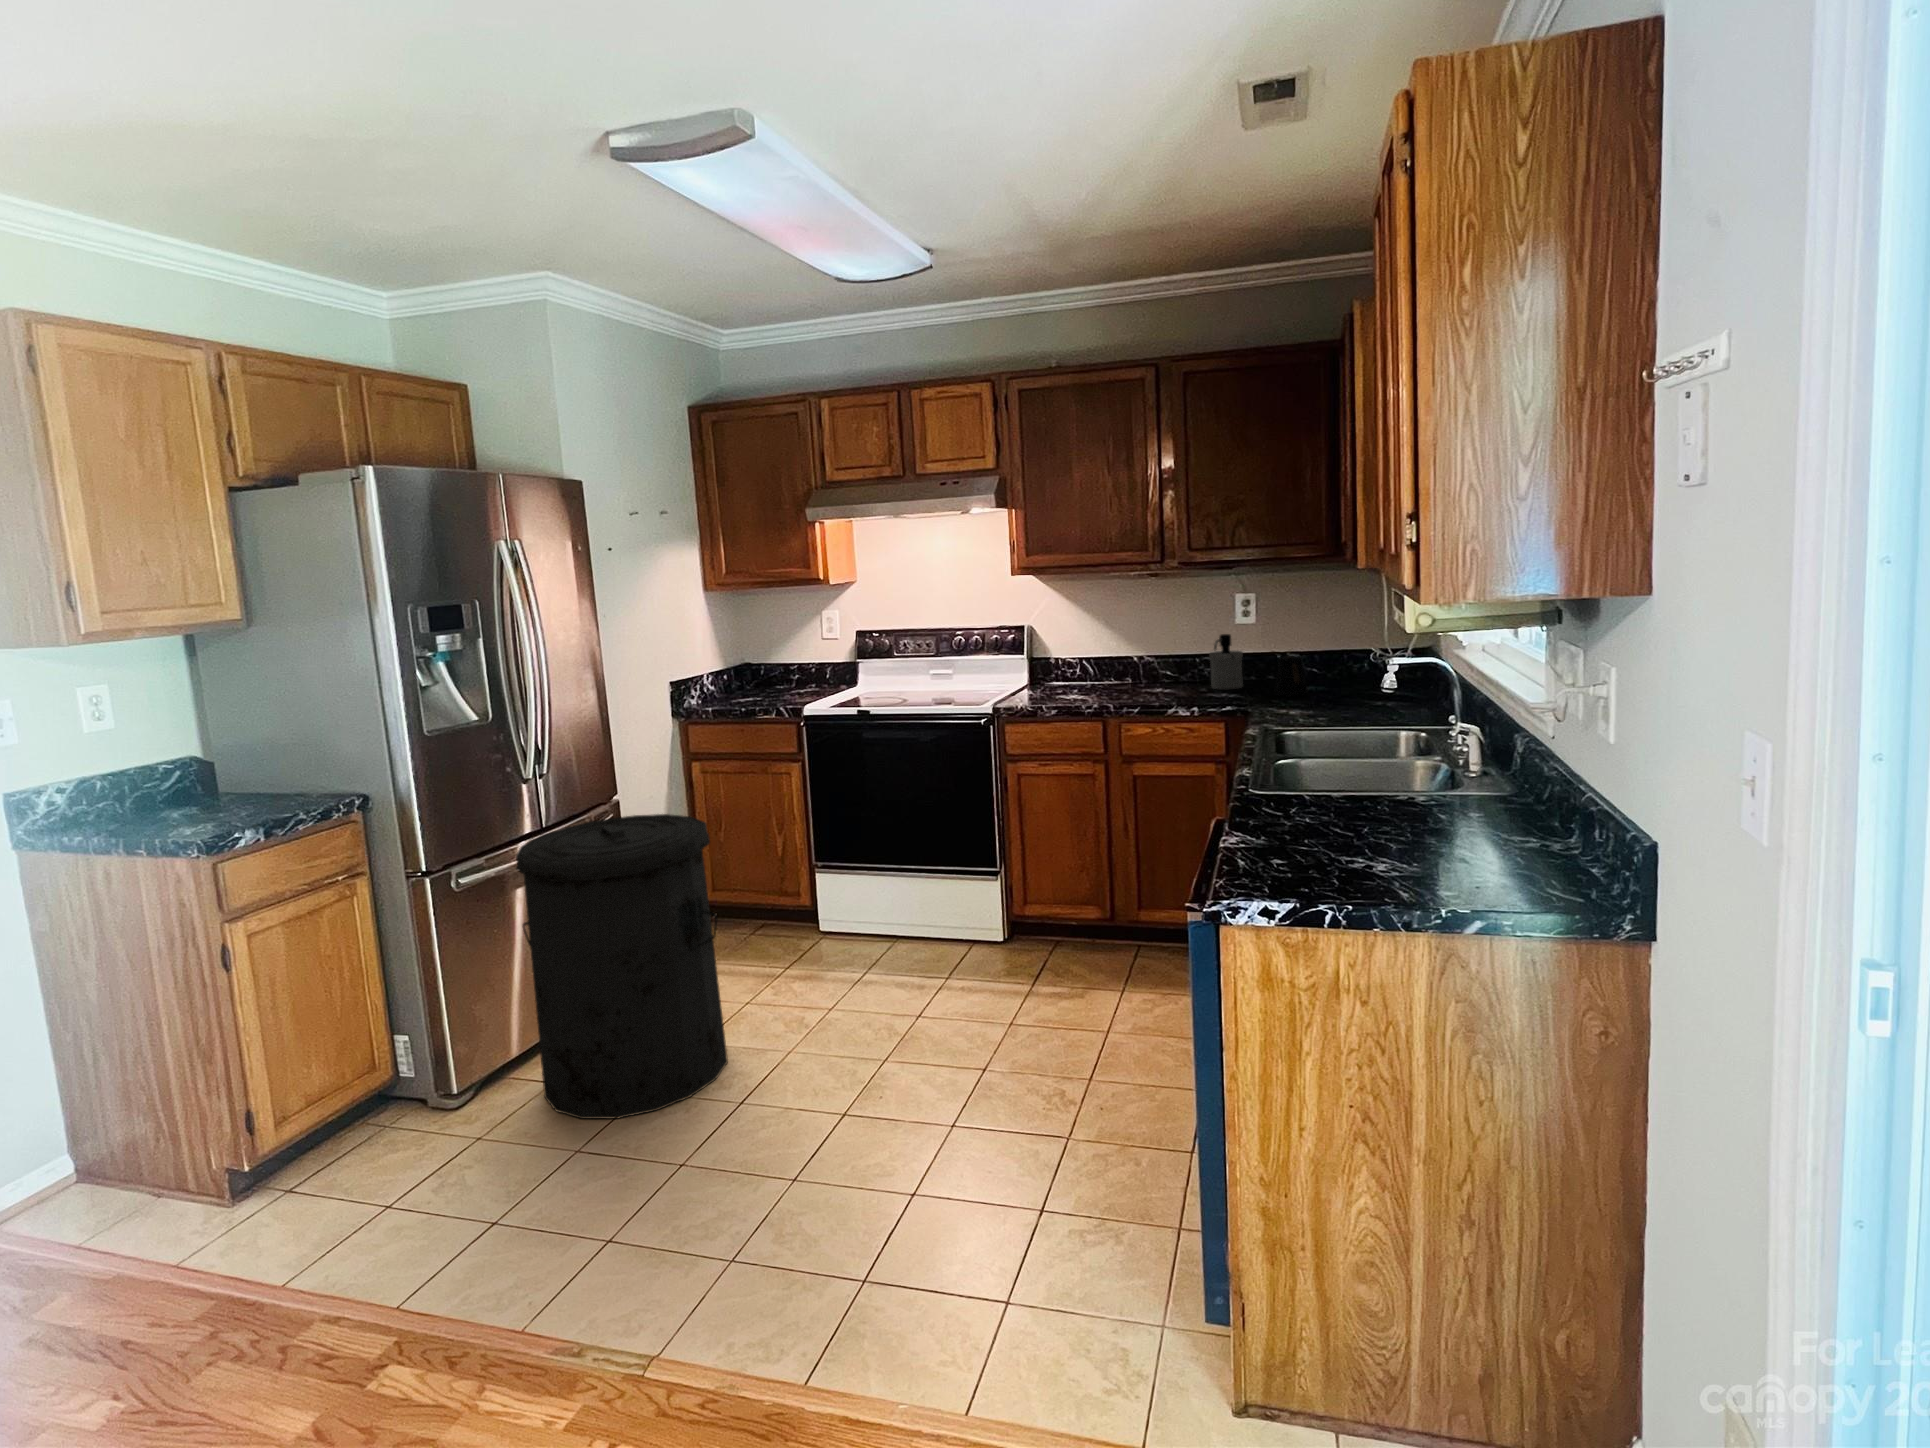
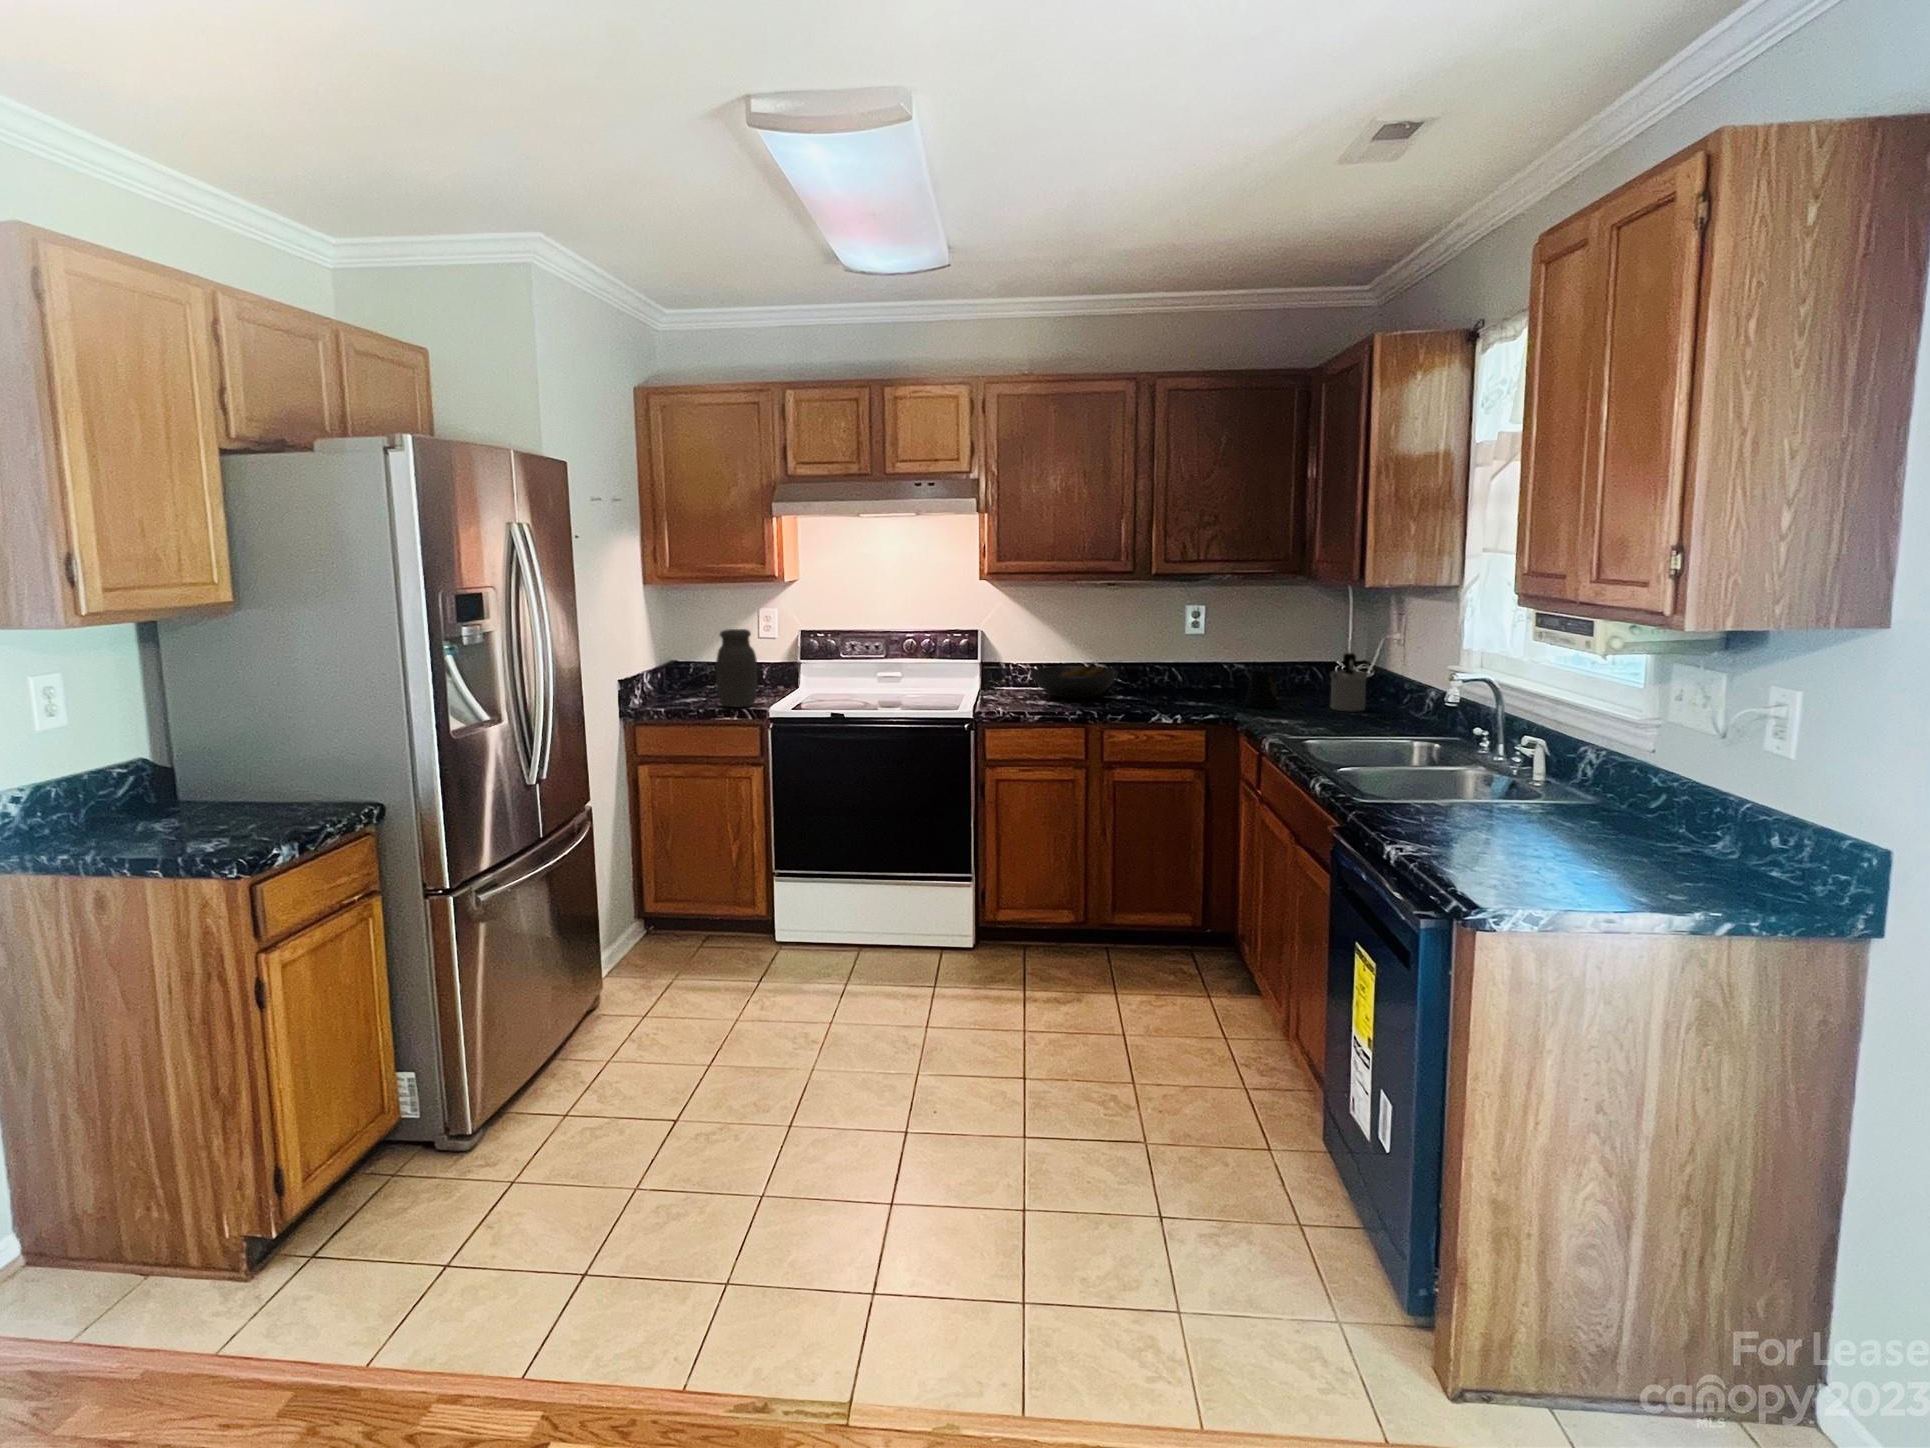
jar: none [757,632,798,707] -> present [716,629,758,707]
soap dispenser: present [1209,634,1243,689] -> present [1330,653,1368,712]
fruit bowl: none [1065,659,1154,691] -> present [1031,666,1118,698]
trash can: present [516,814,728,1119] -> none [538,822,758,1152]

